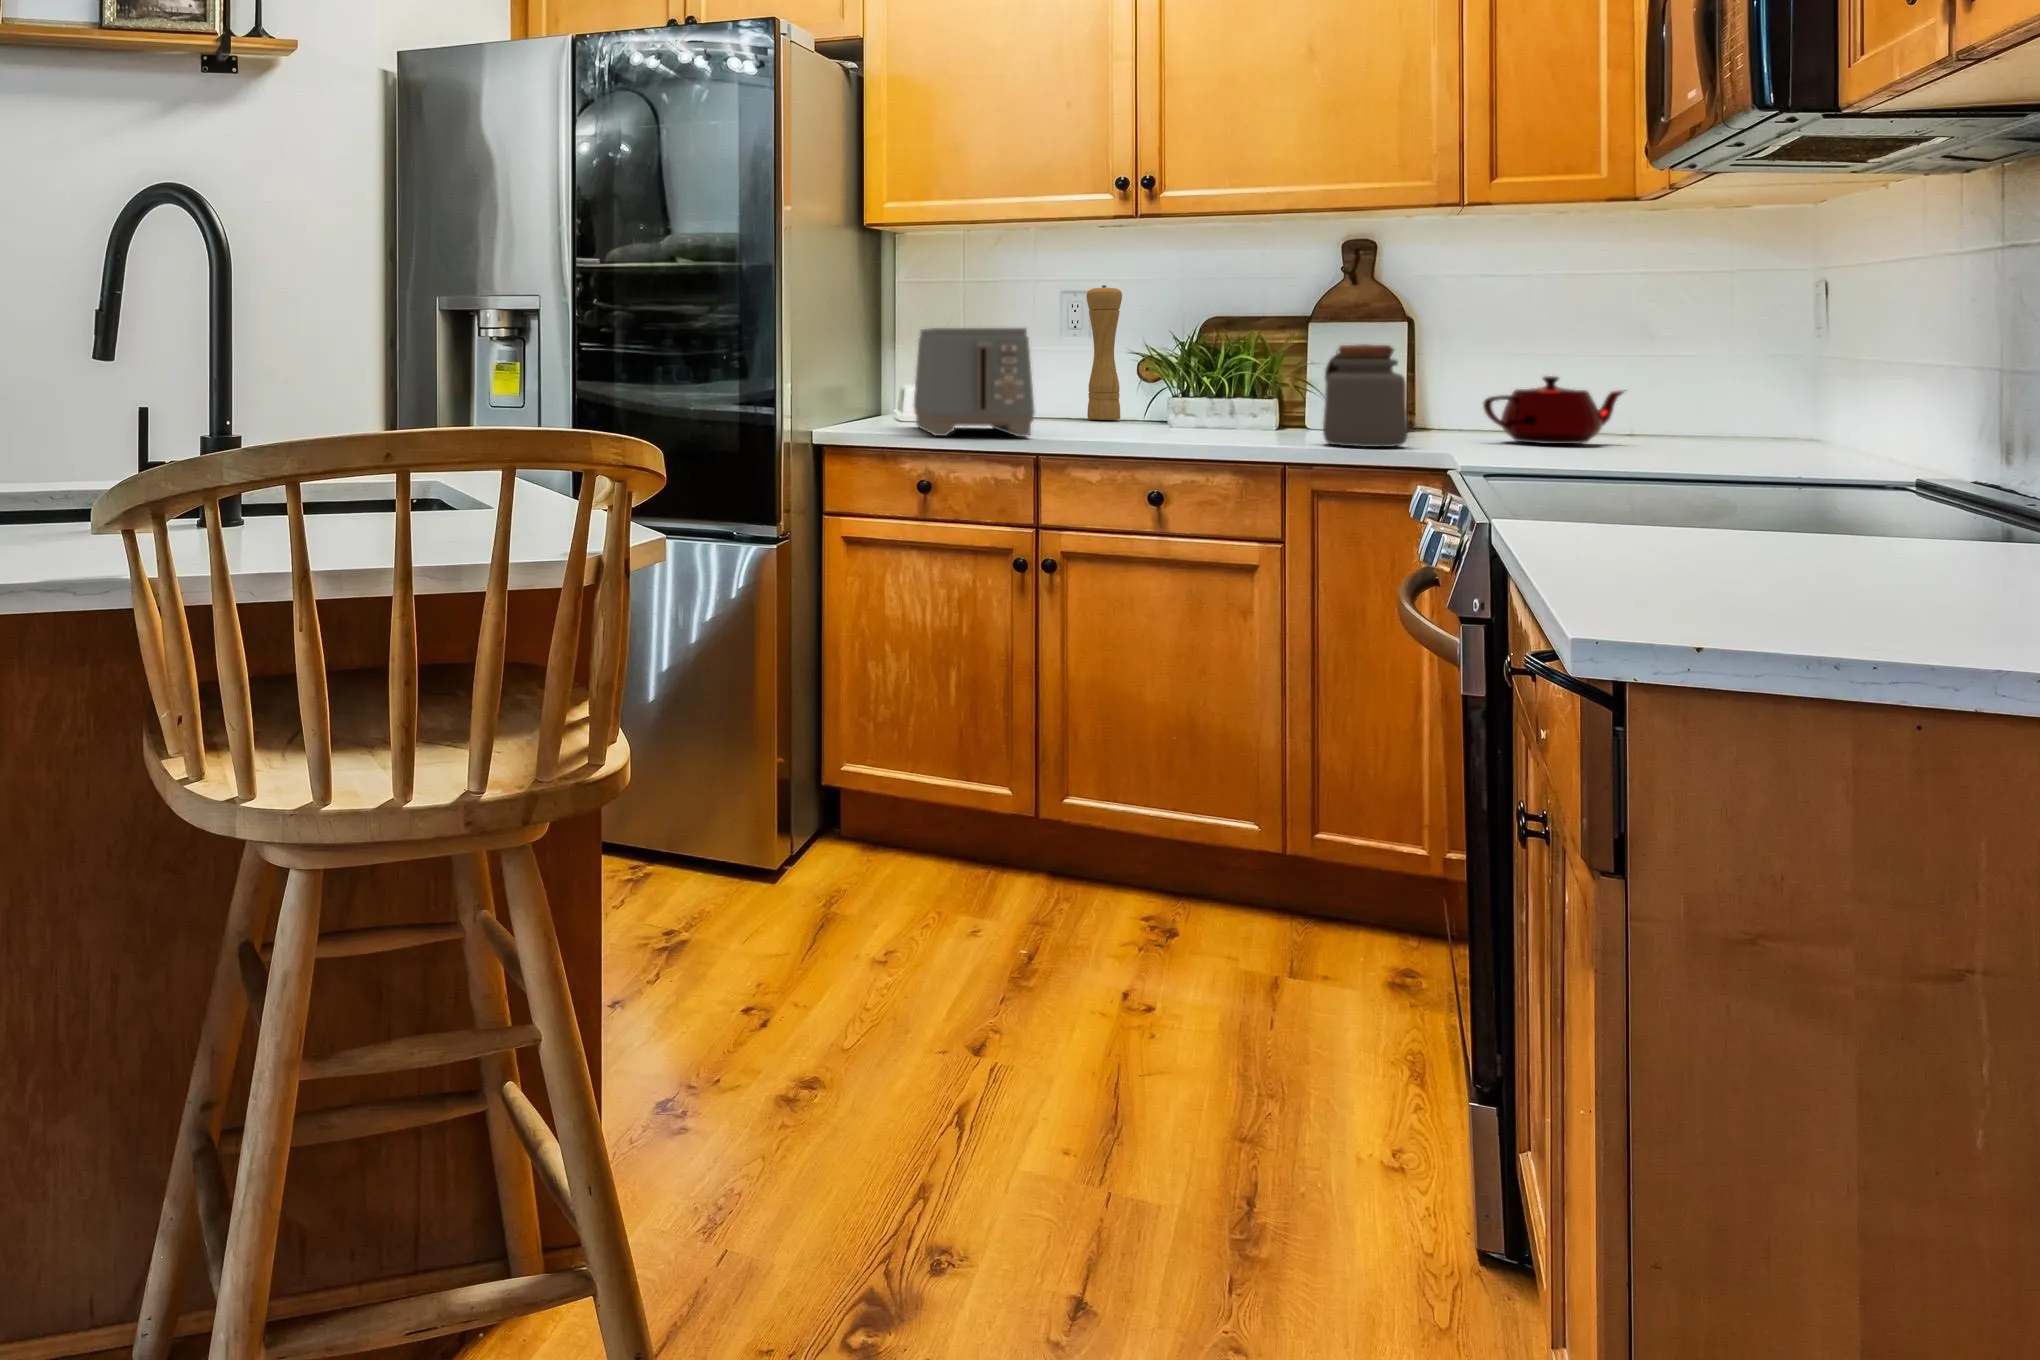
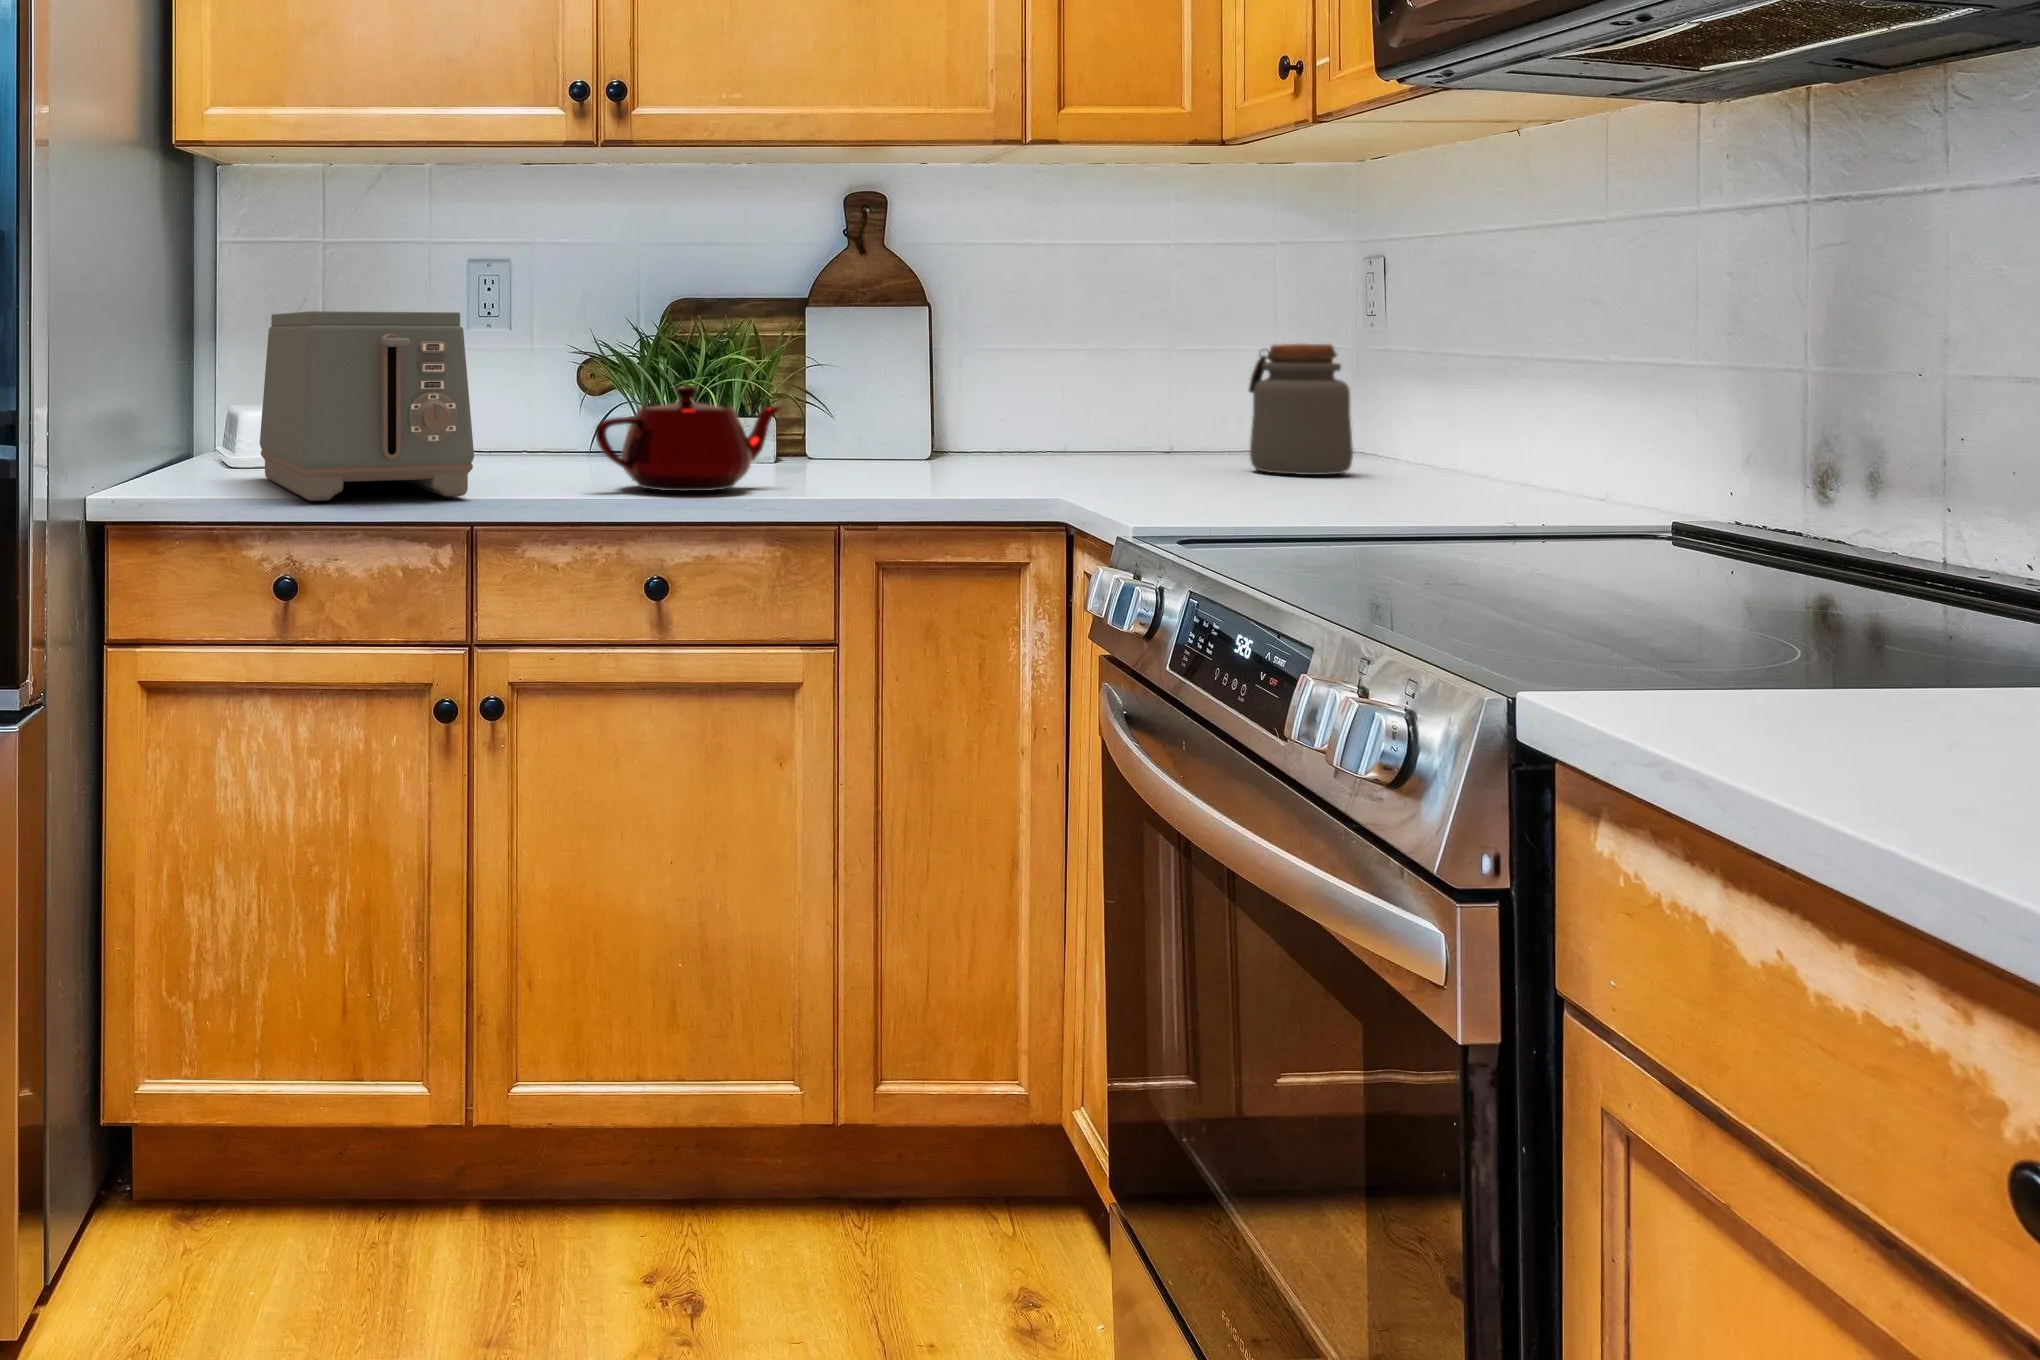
pepper mill: present [1086,285,1122,420] -> none [505,252,555,452]
jar: present [1323,344,1408,447] -> present [1249,344,1353,475]
teapot: present [1483,376,1626,444] -> present [595,386,782,491]

